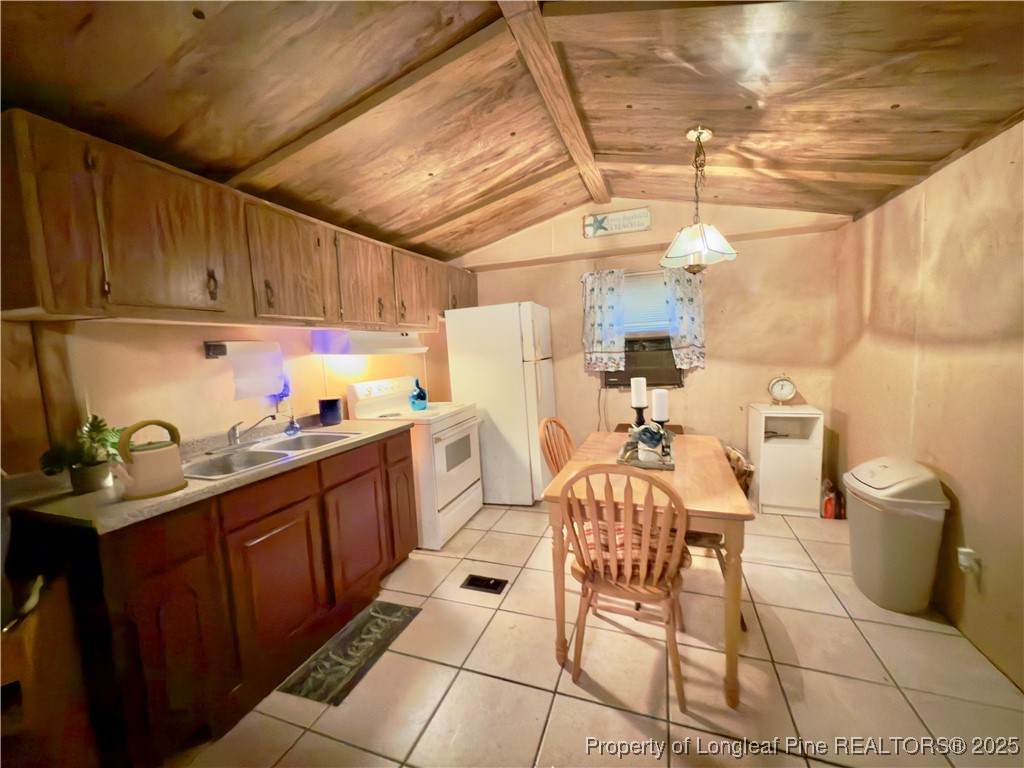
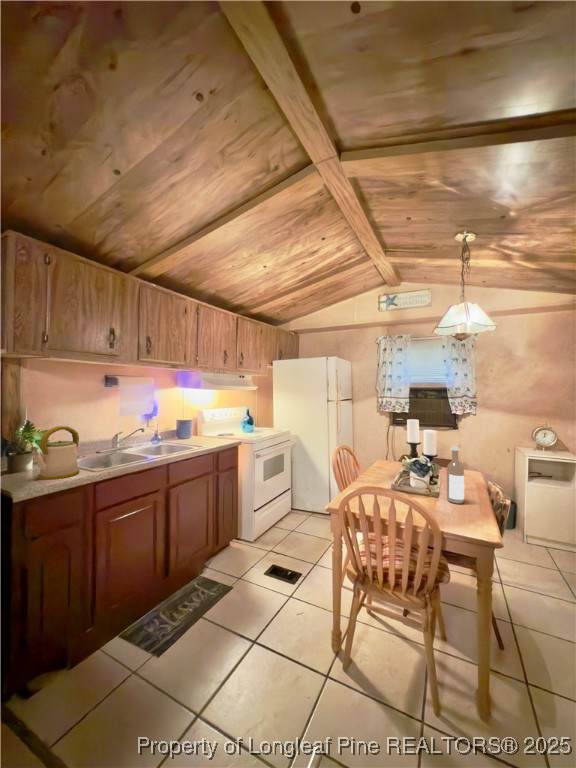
wine bottle: none [685,407,705,475] -> present [447,446,464,504]

